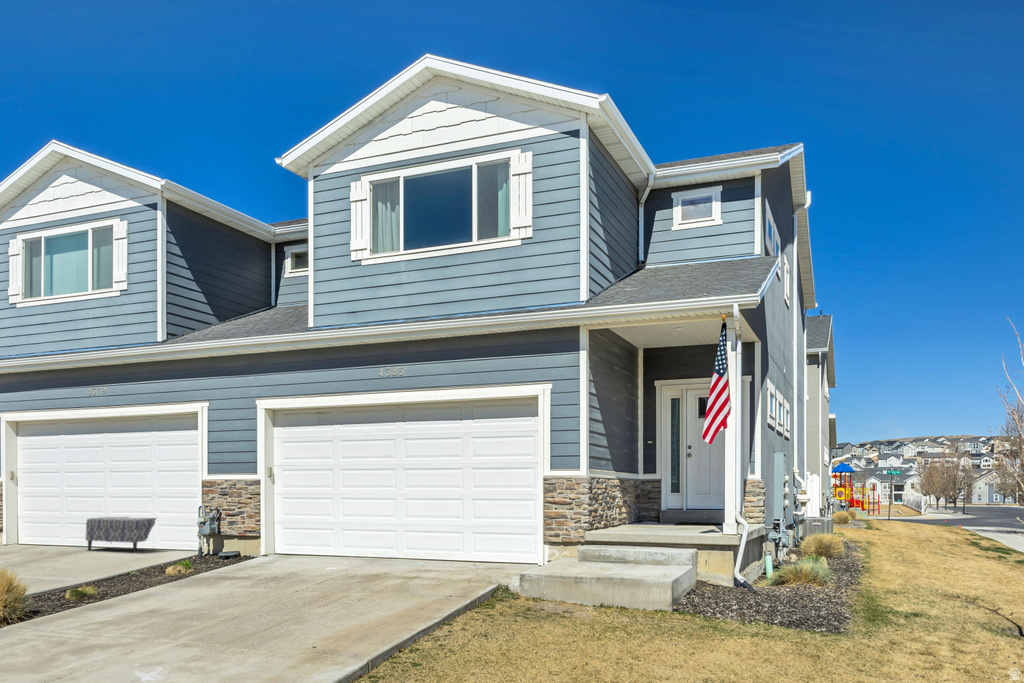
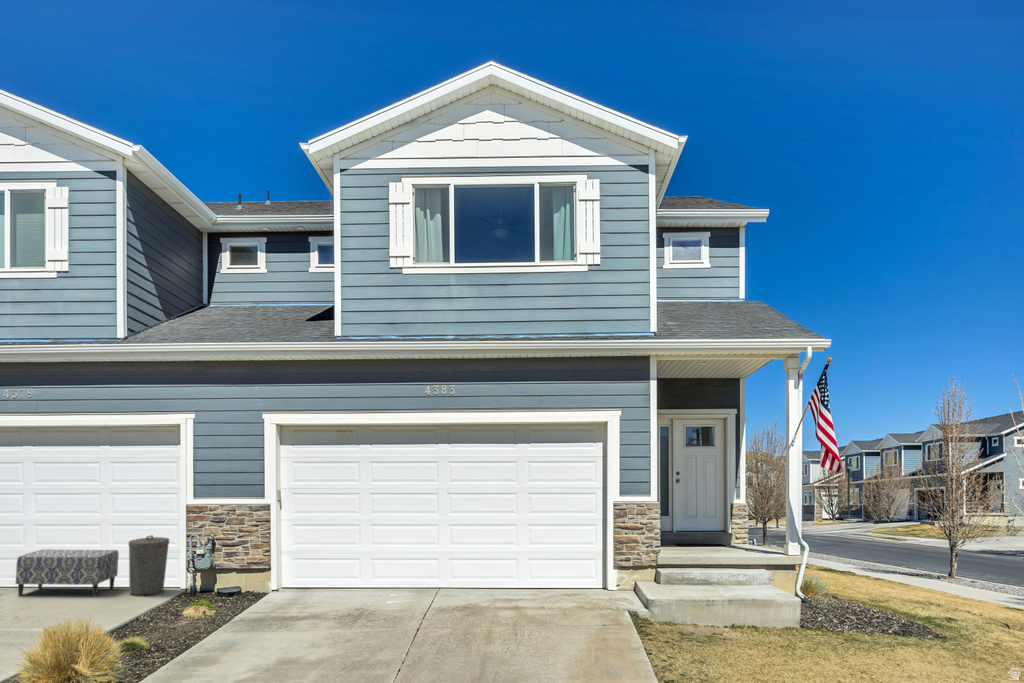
trash can: none [158,505,191,554] -> present [129,536,169,596]

